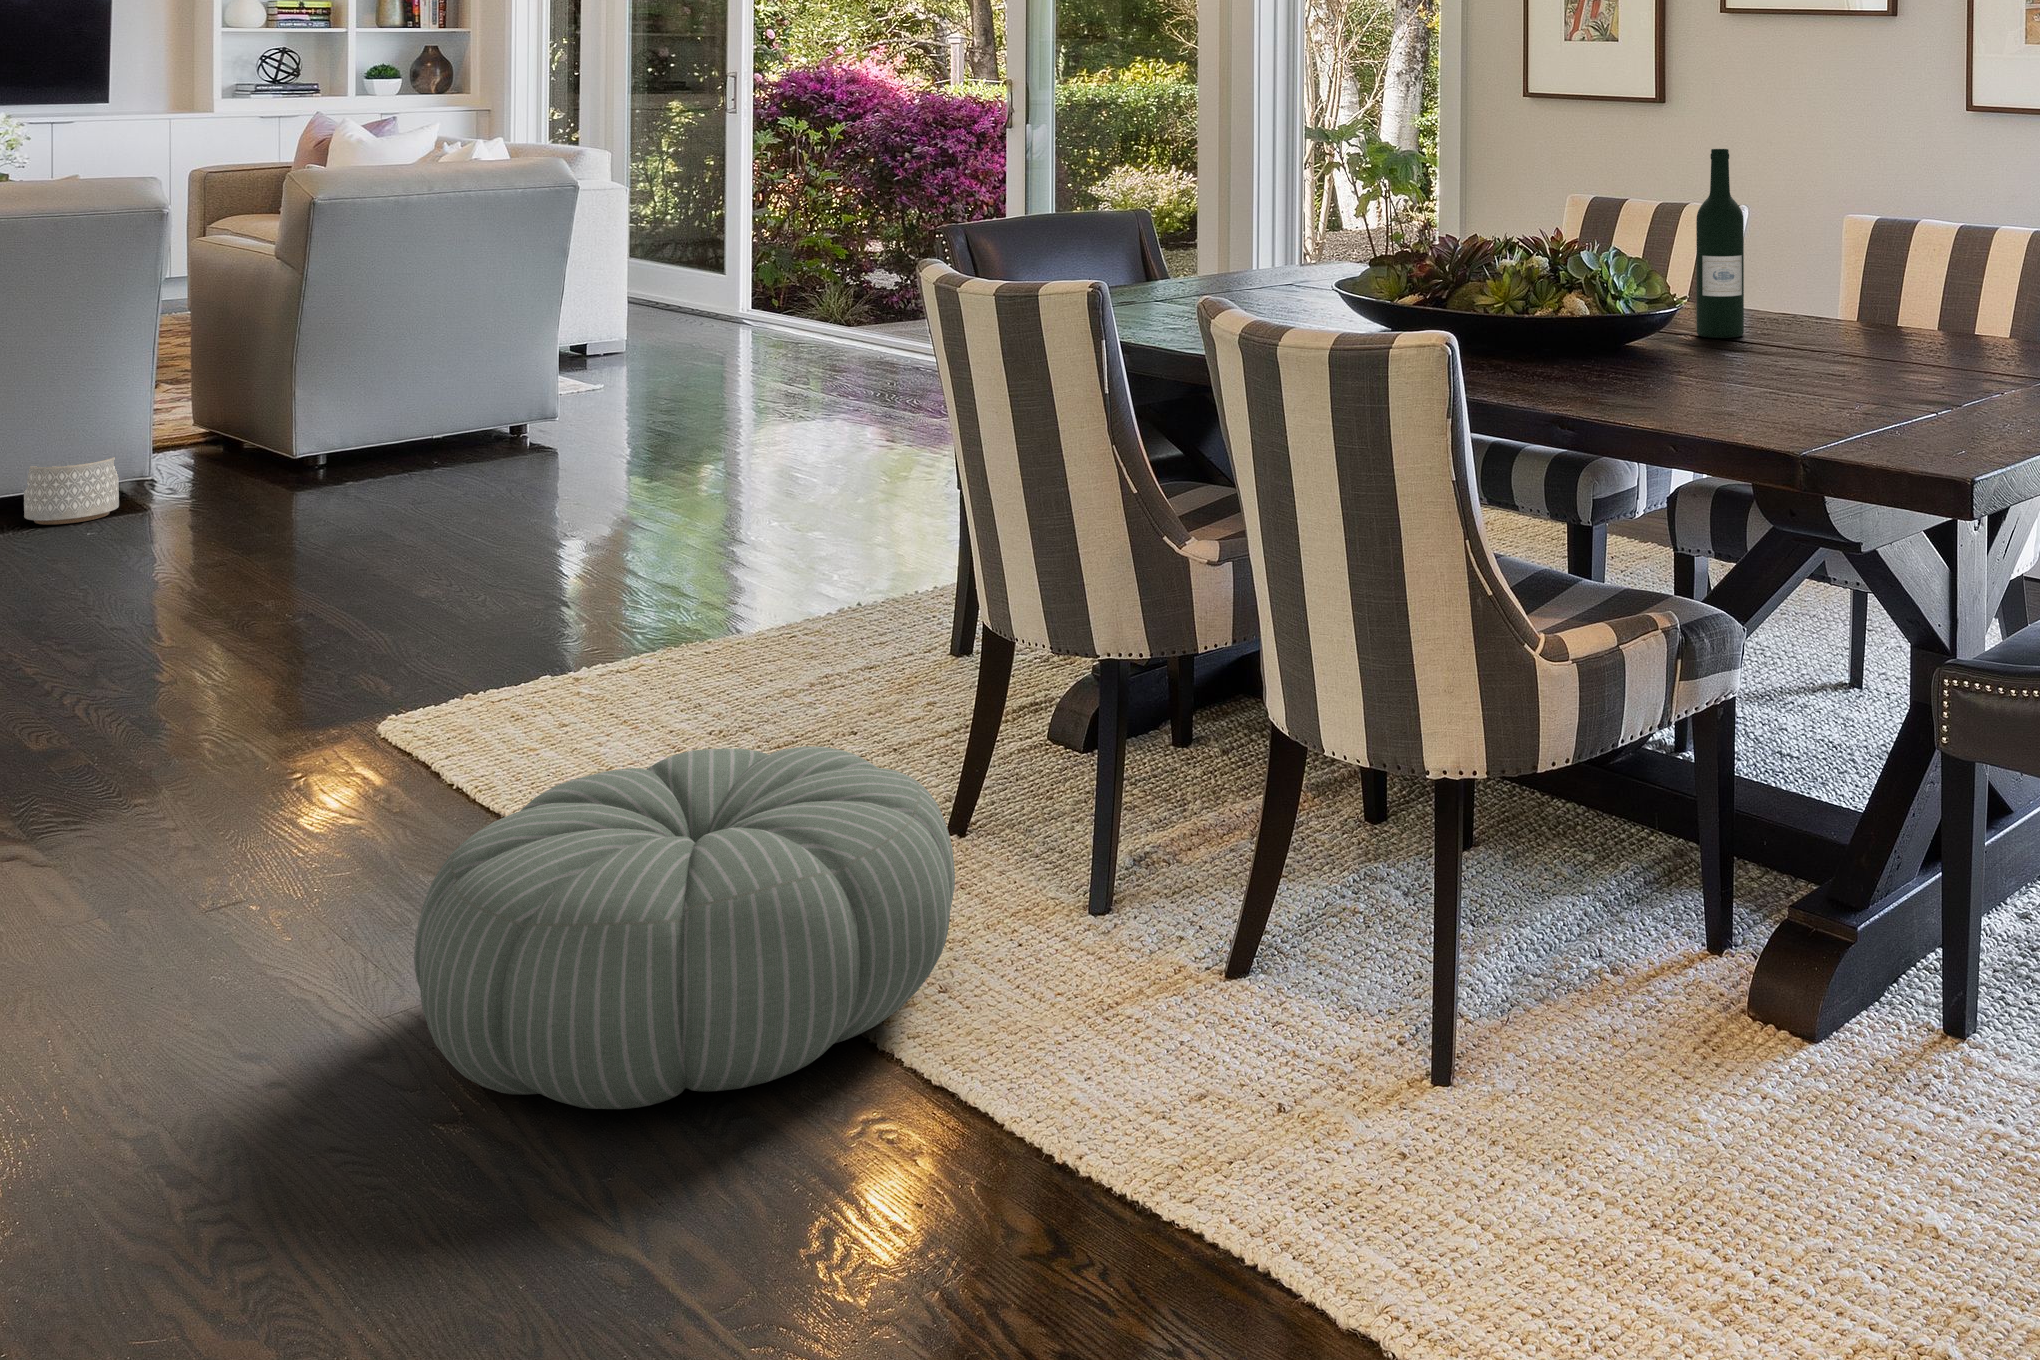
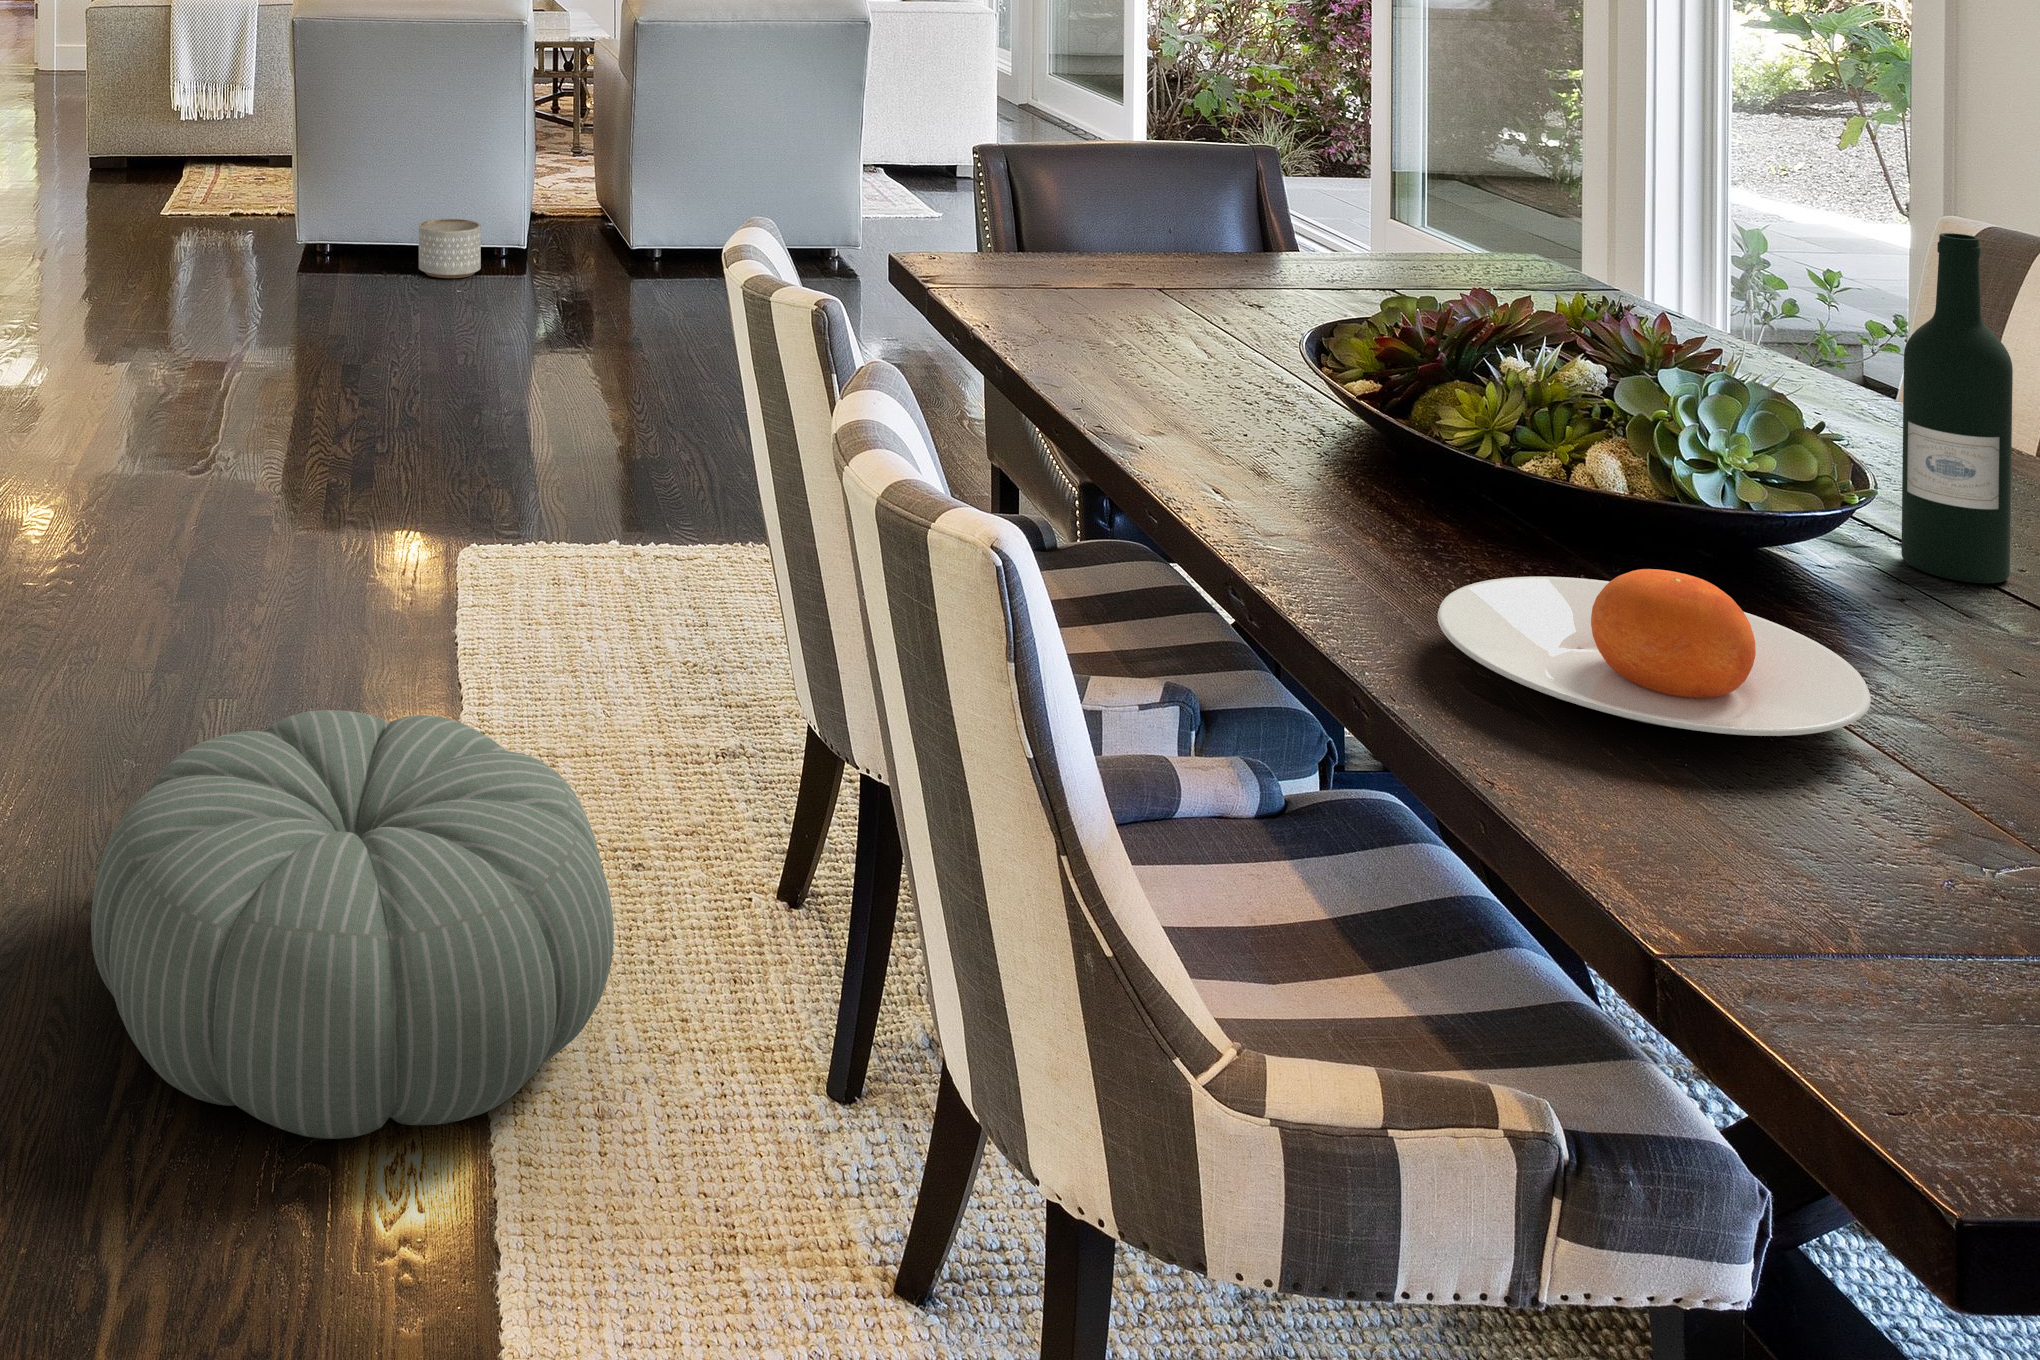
plate: none [1581,321,1787,395] -> present [1438,569,1871,736]

